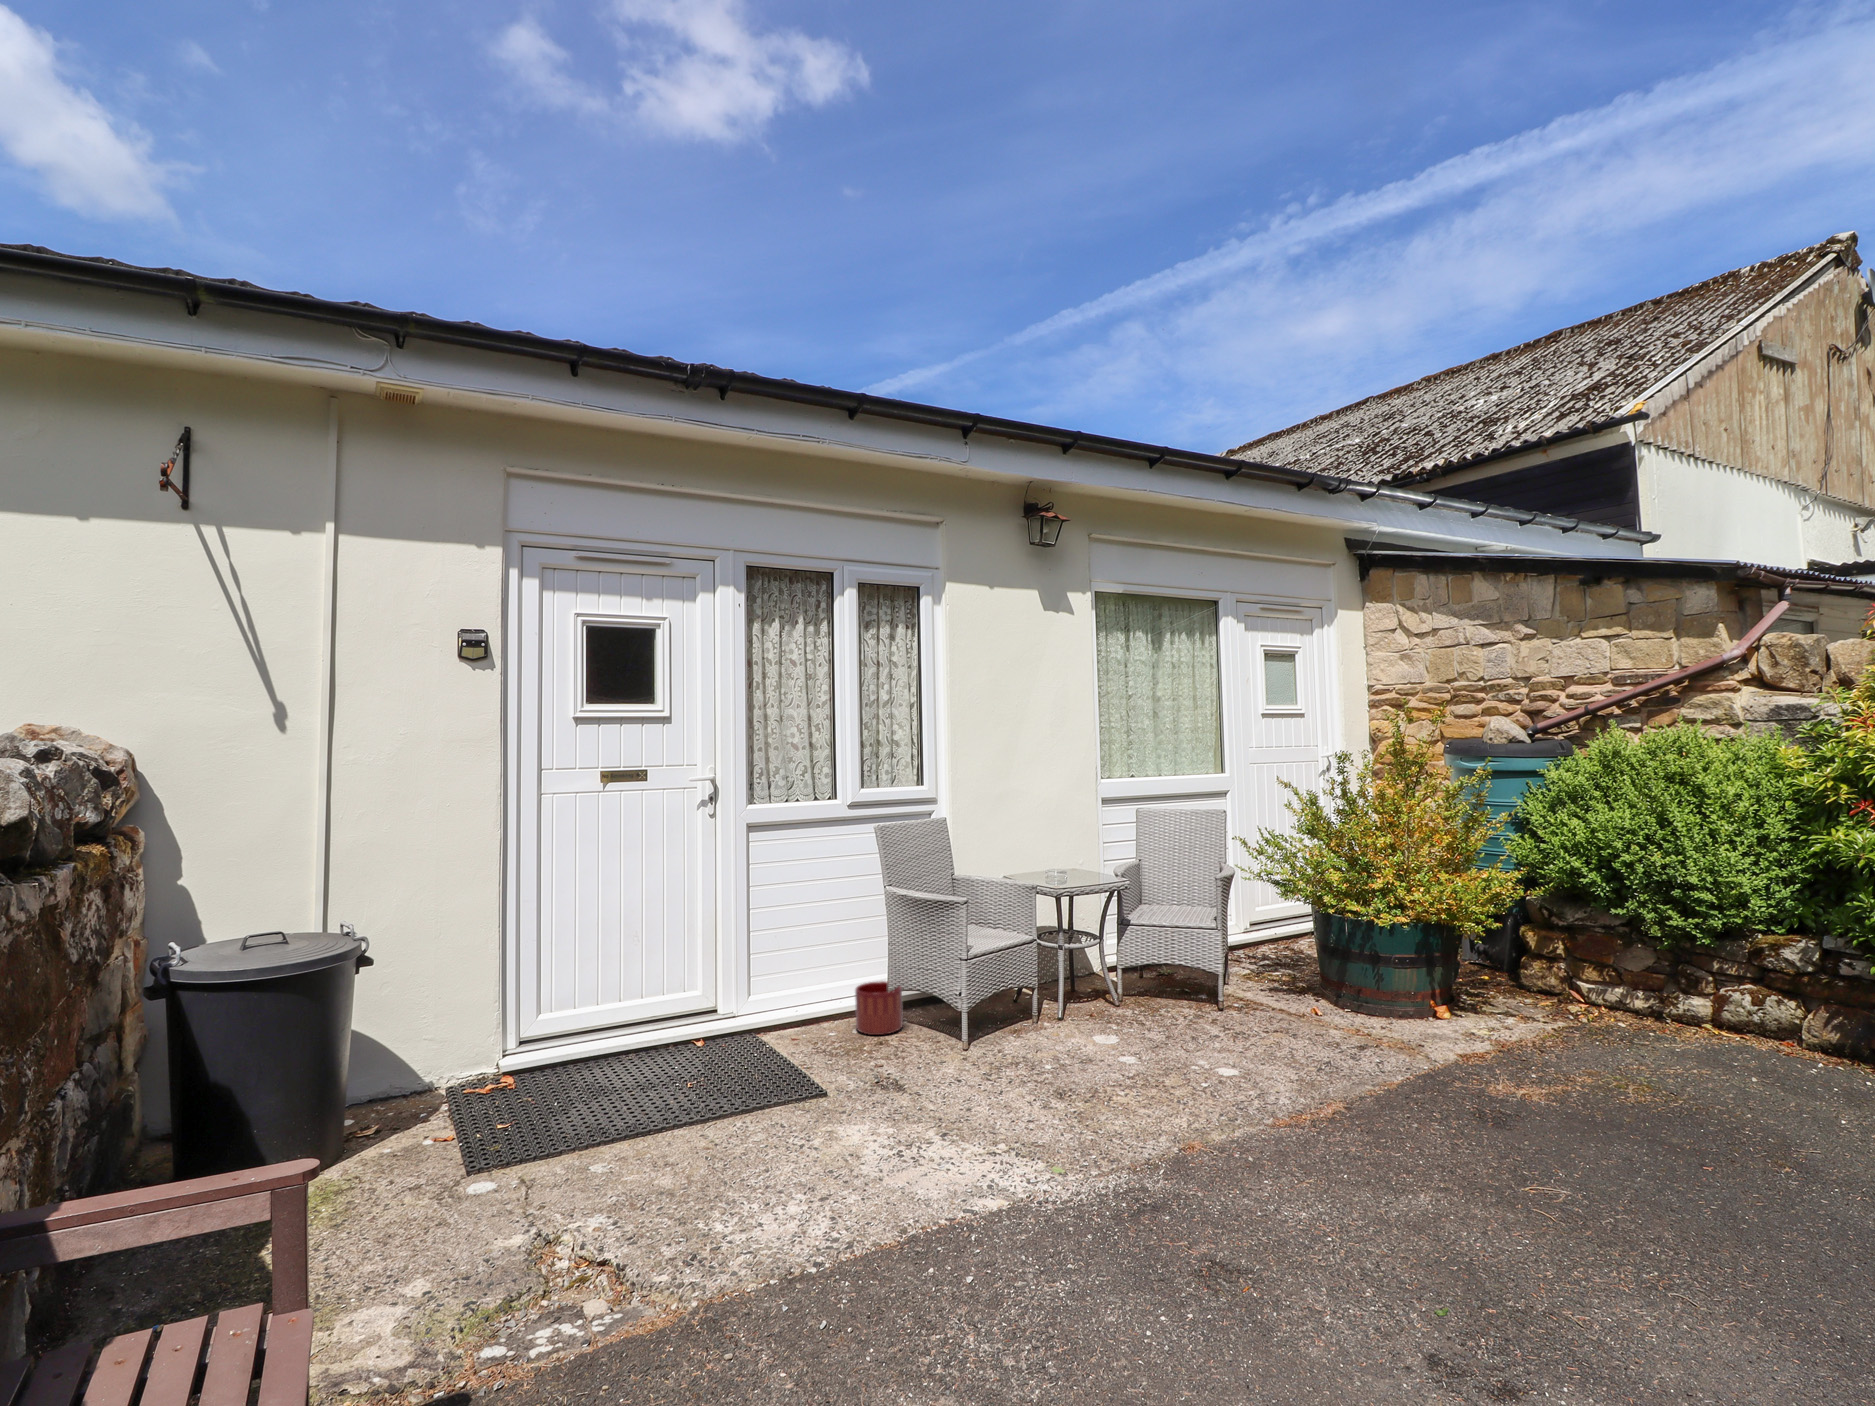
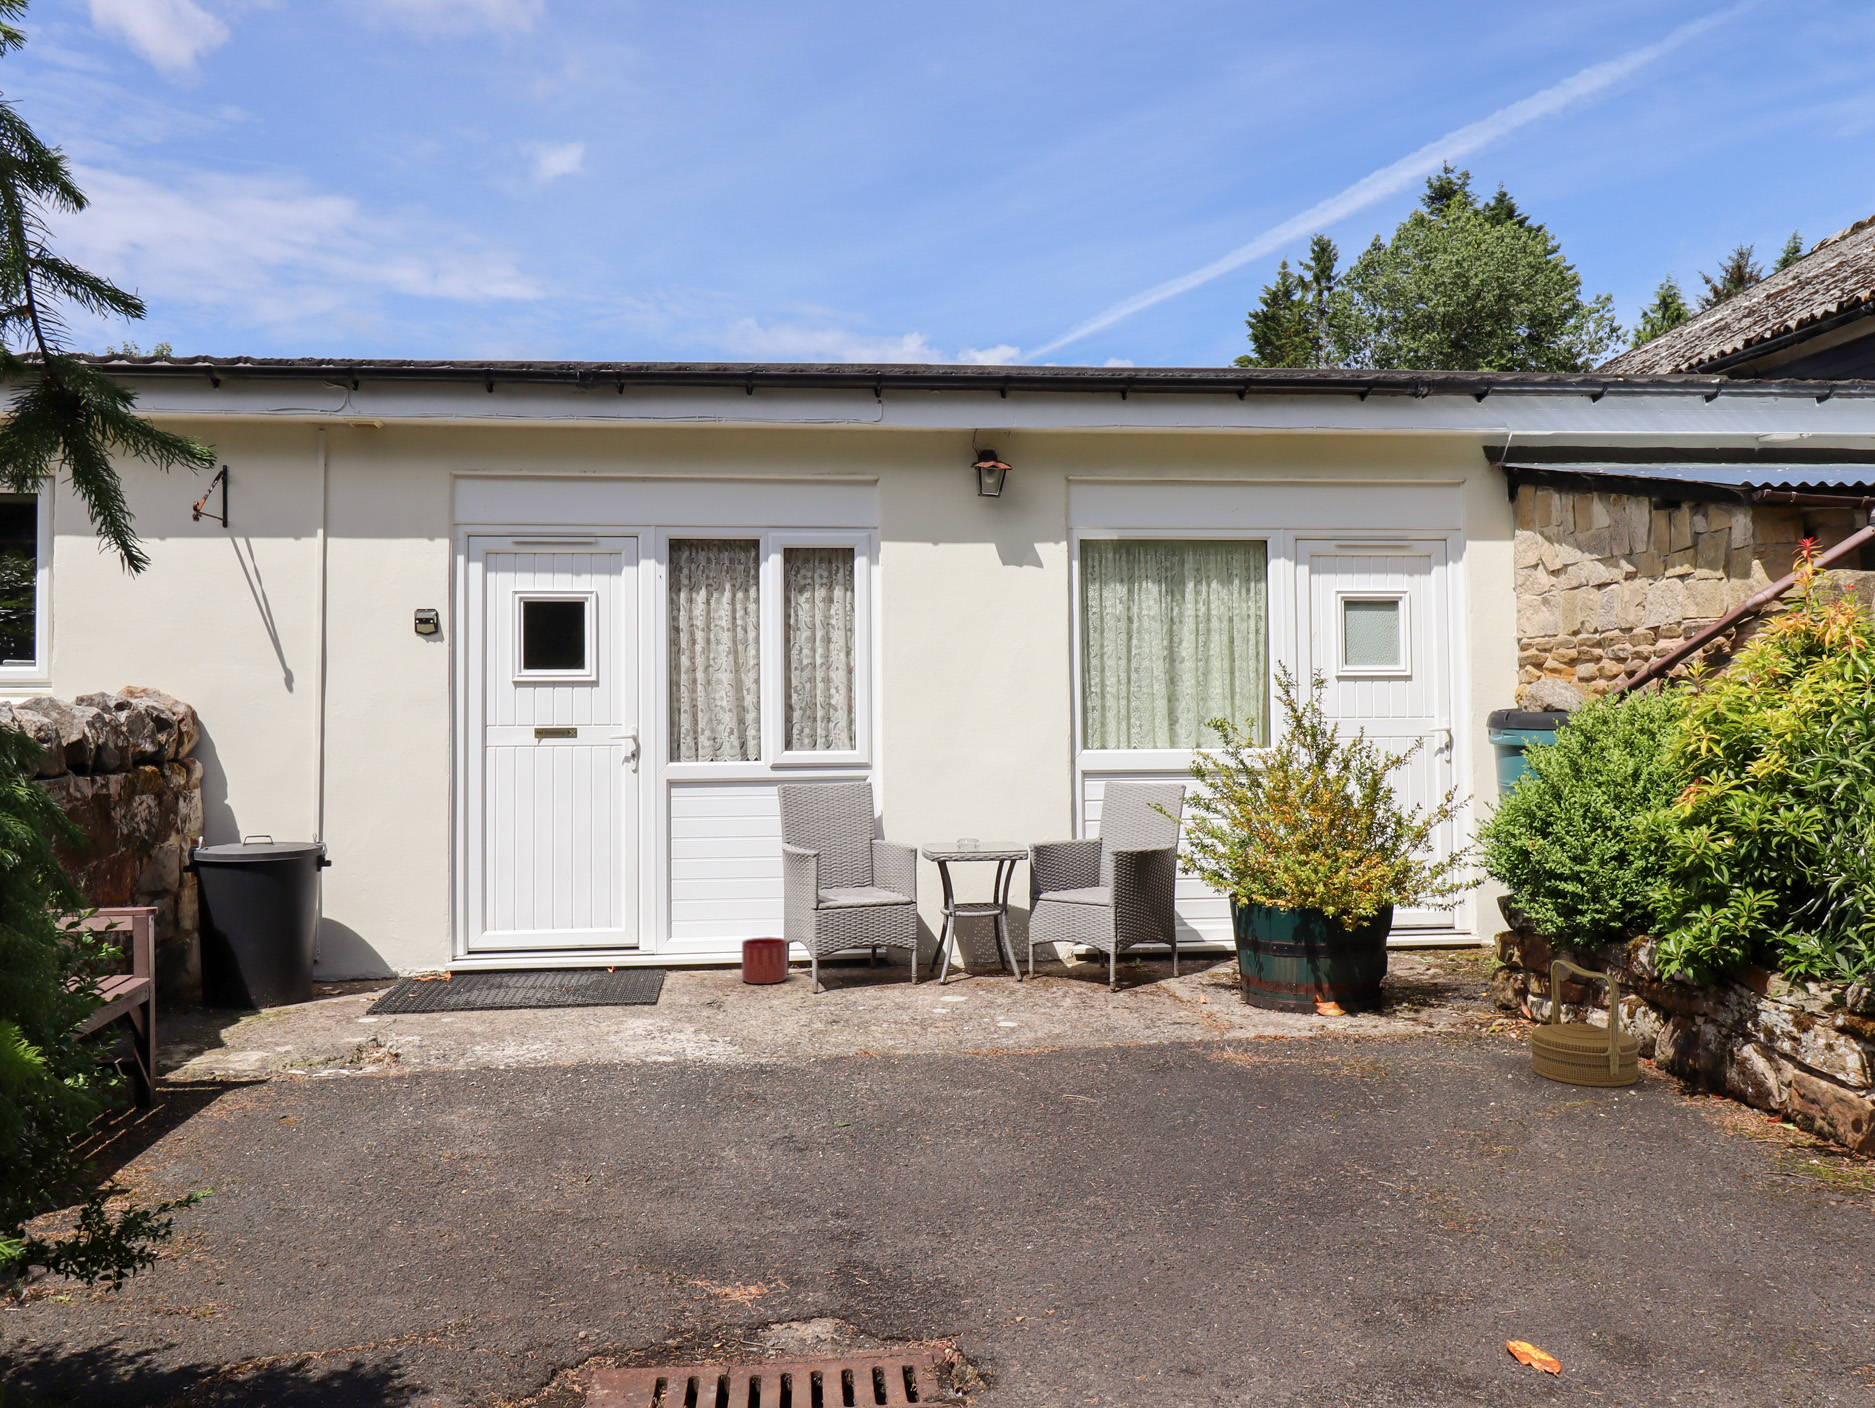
woven basket: none [1651,940,1763,1047] -> present [1529,960,1640,1087]

